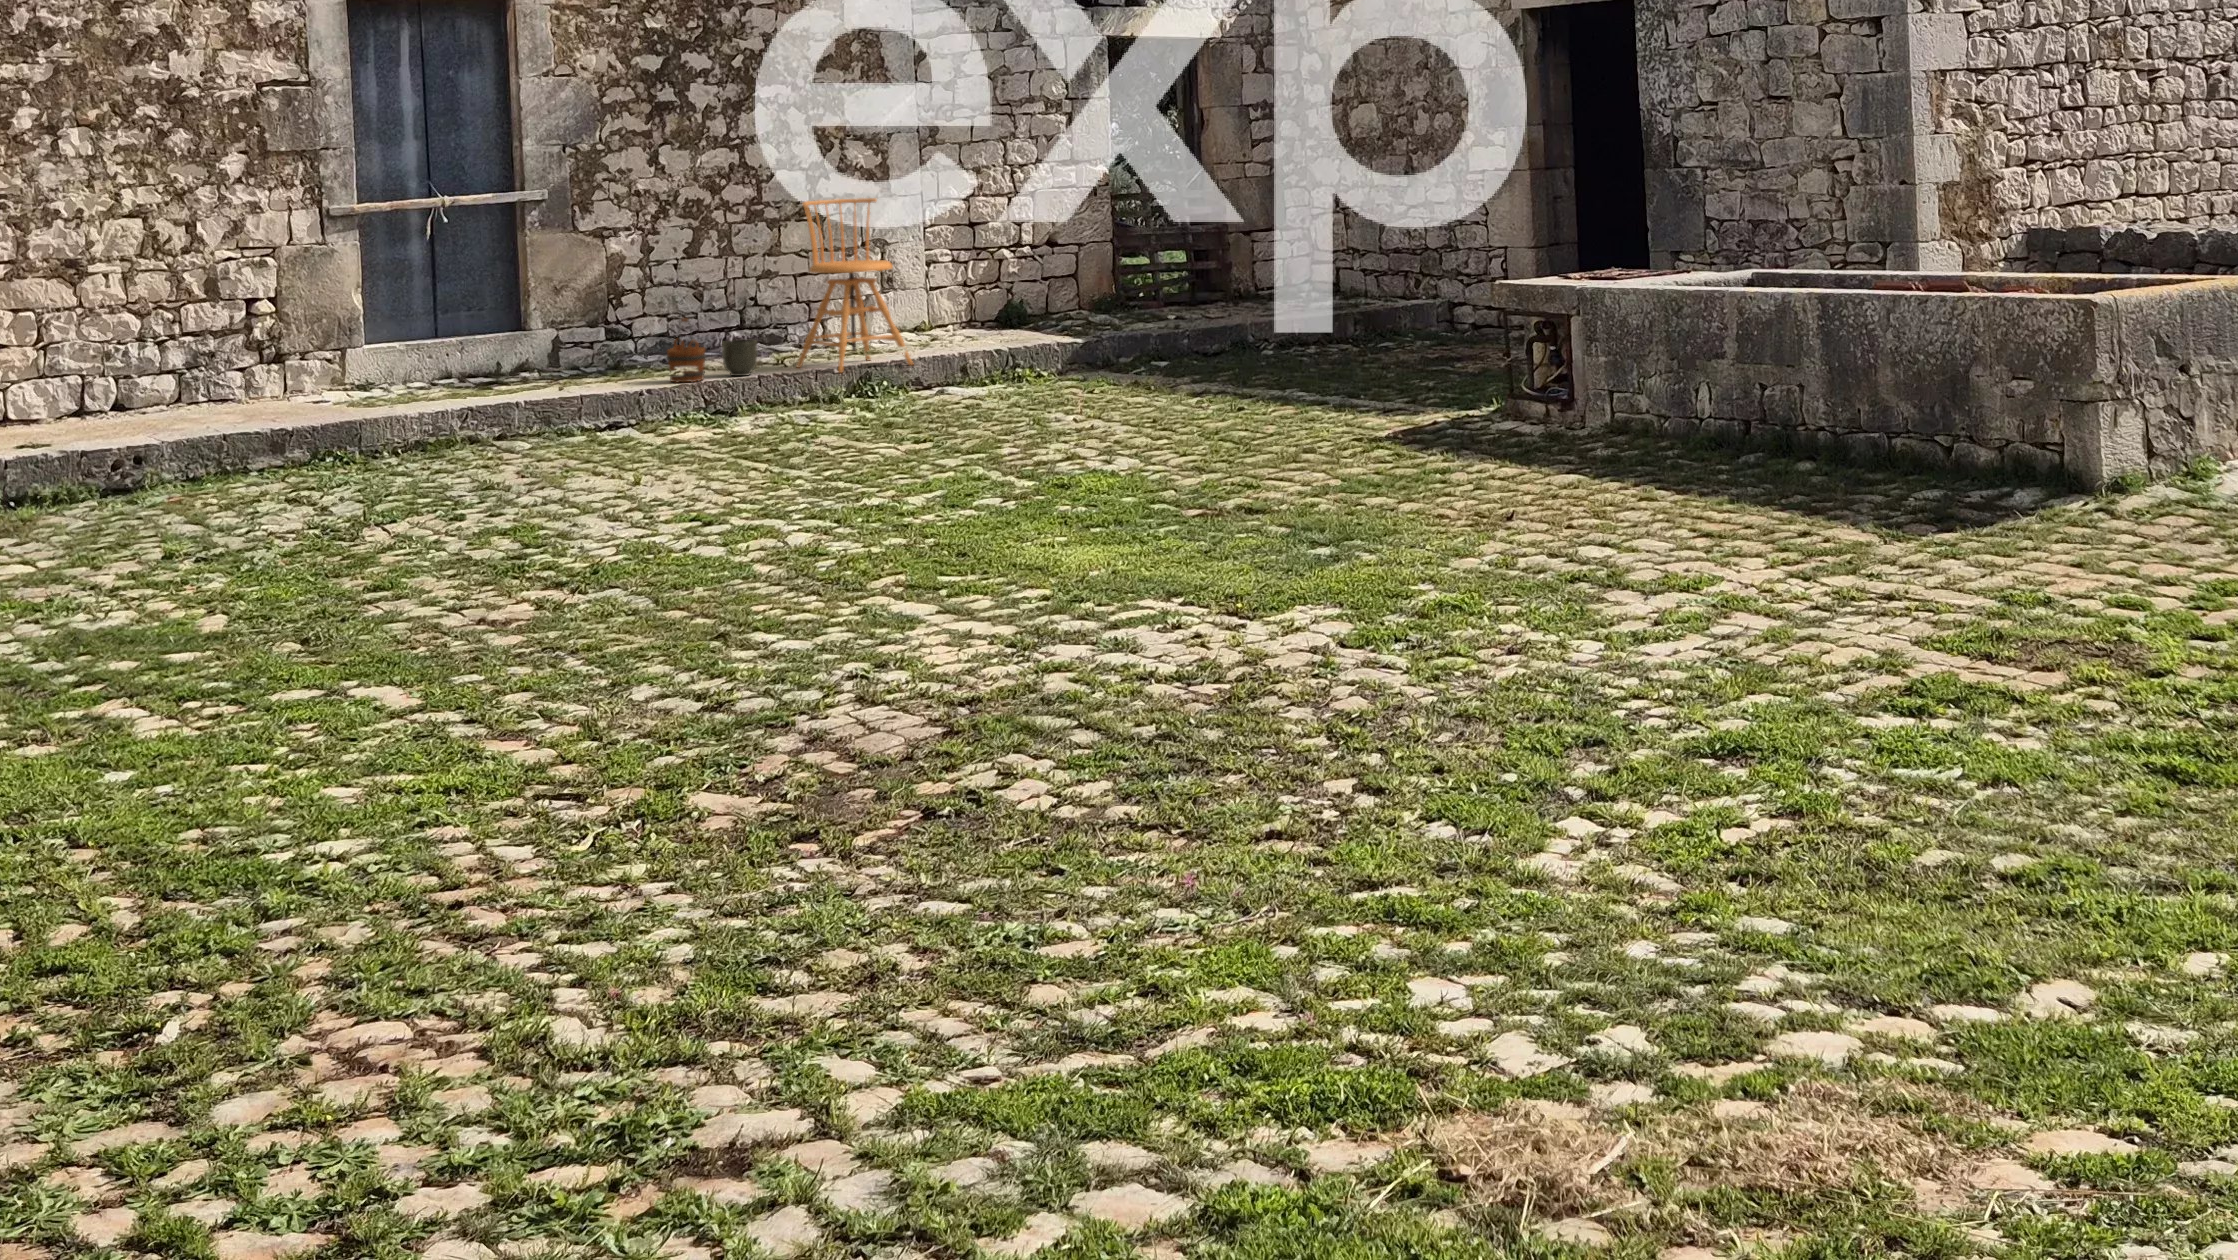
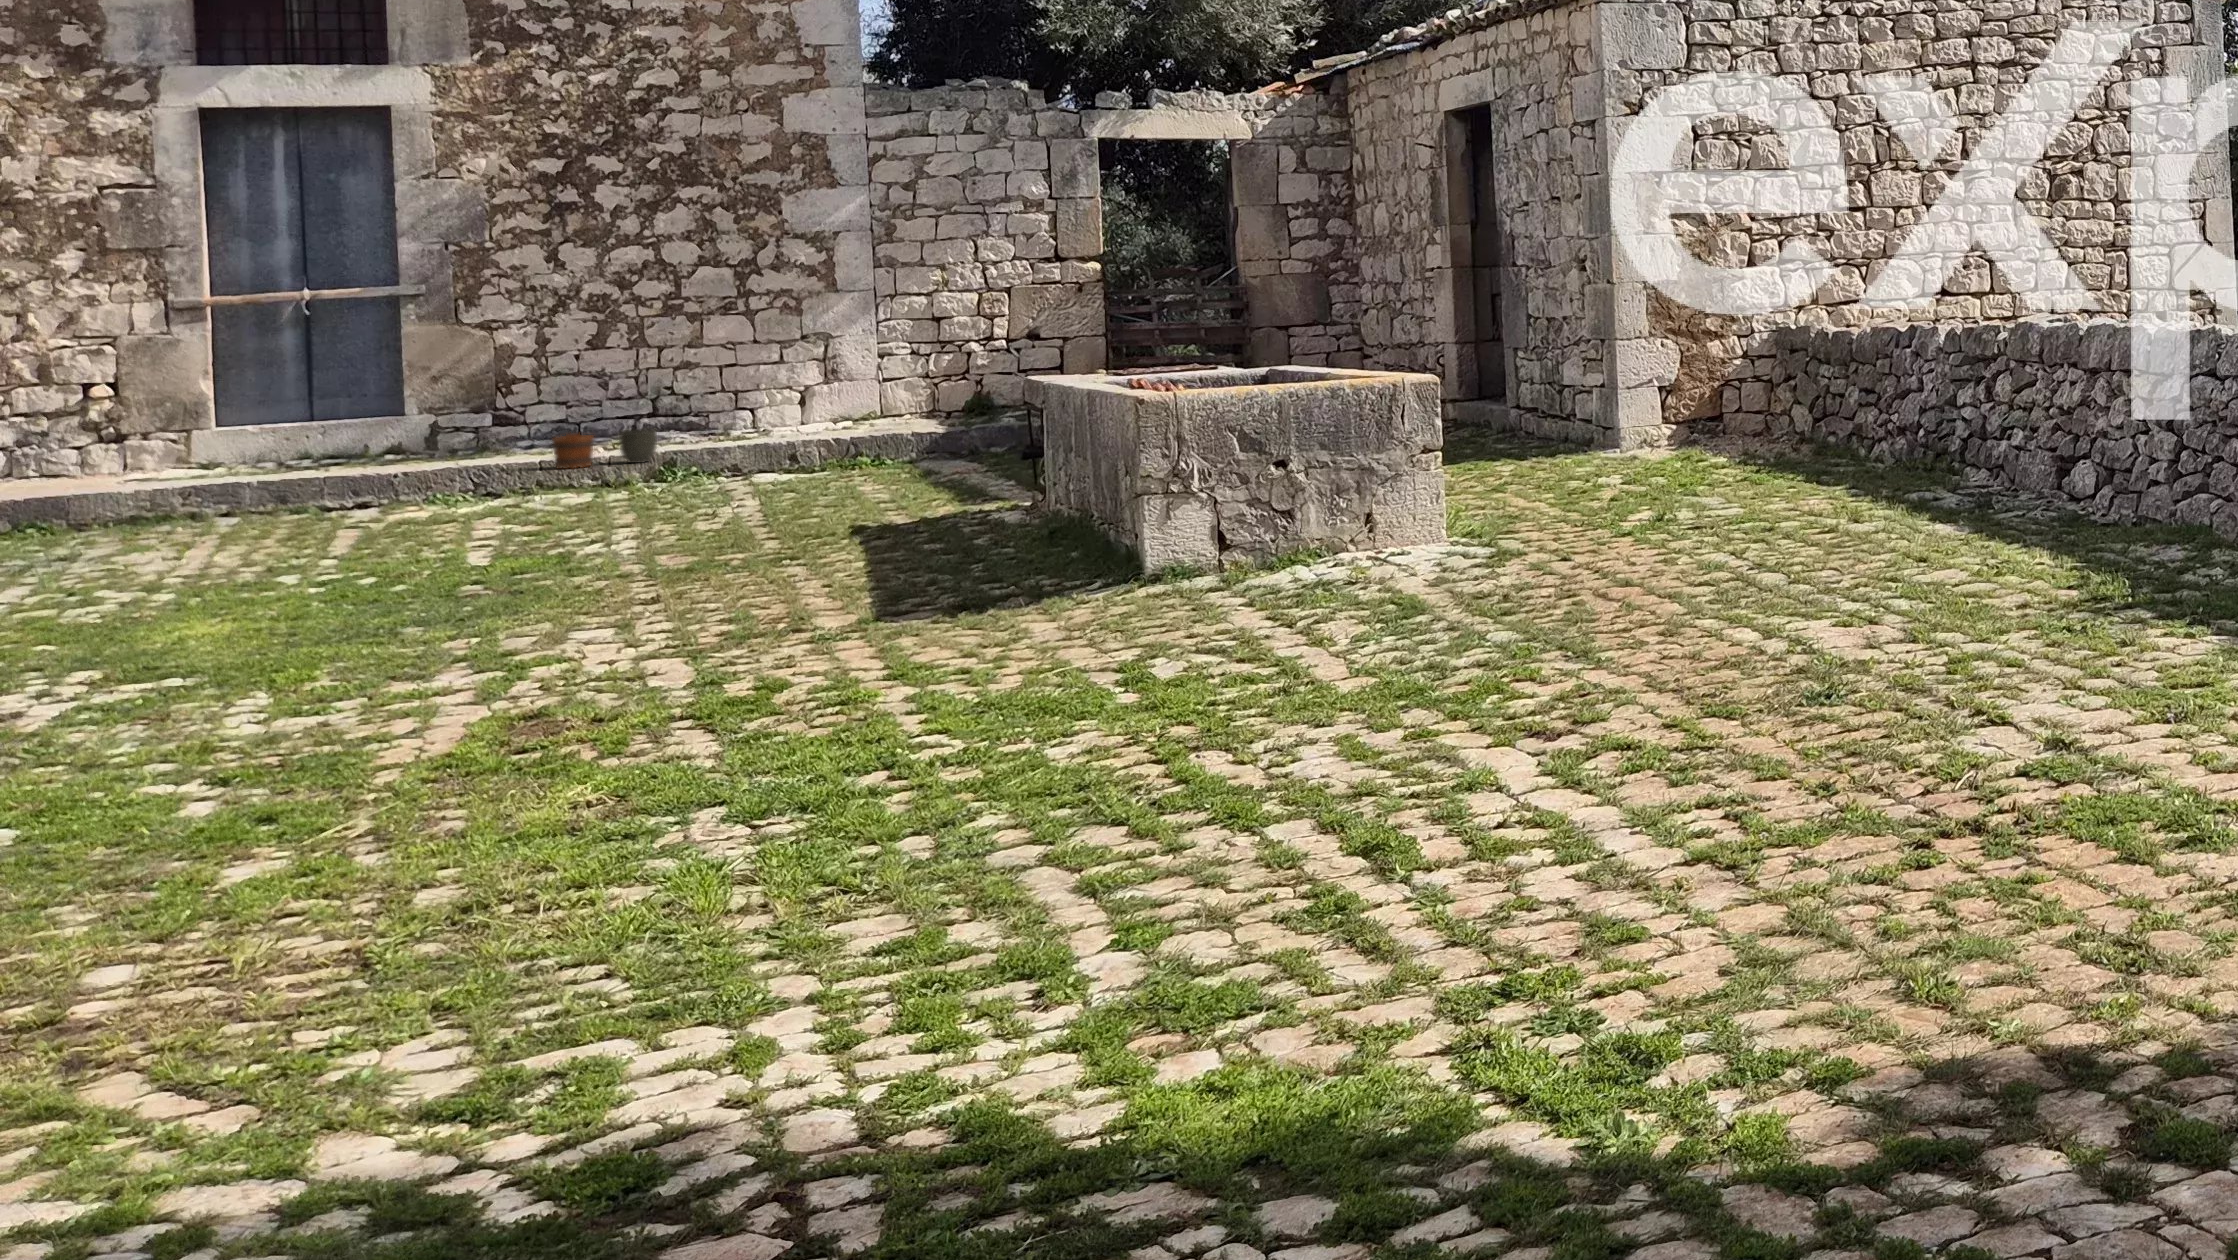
chair: present [796,198,914,373] -> none [709,294,816,461]

